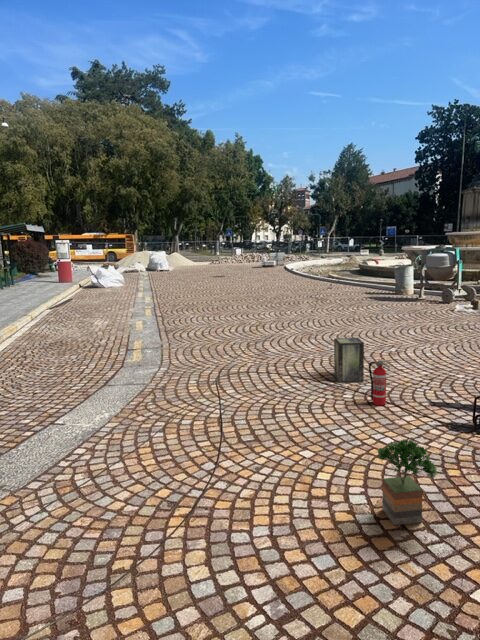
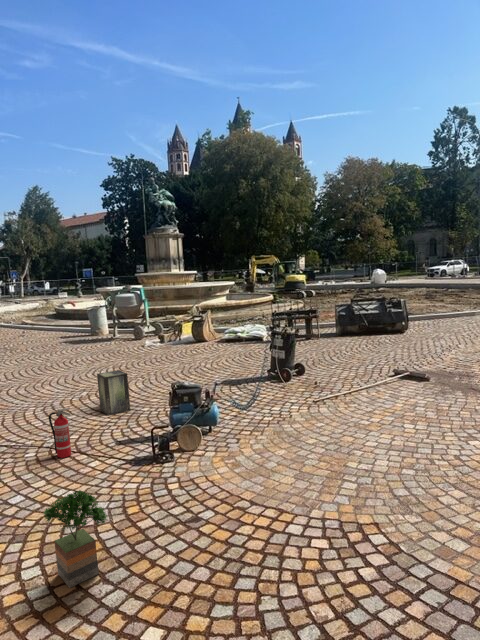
storage box: present [334,338,364,383] -> present [97,370,130,416]

